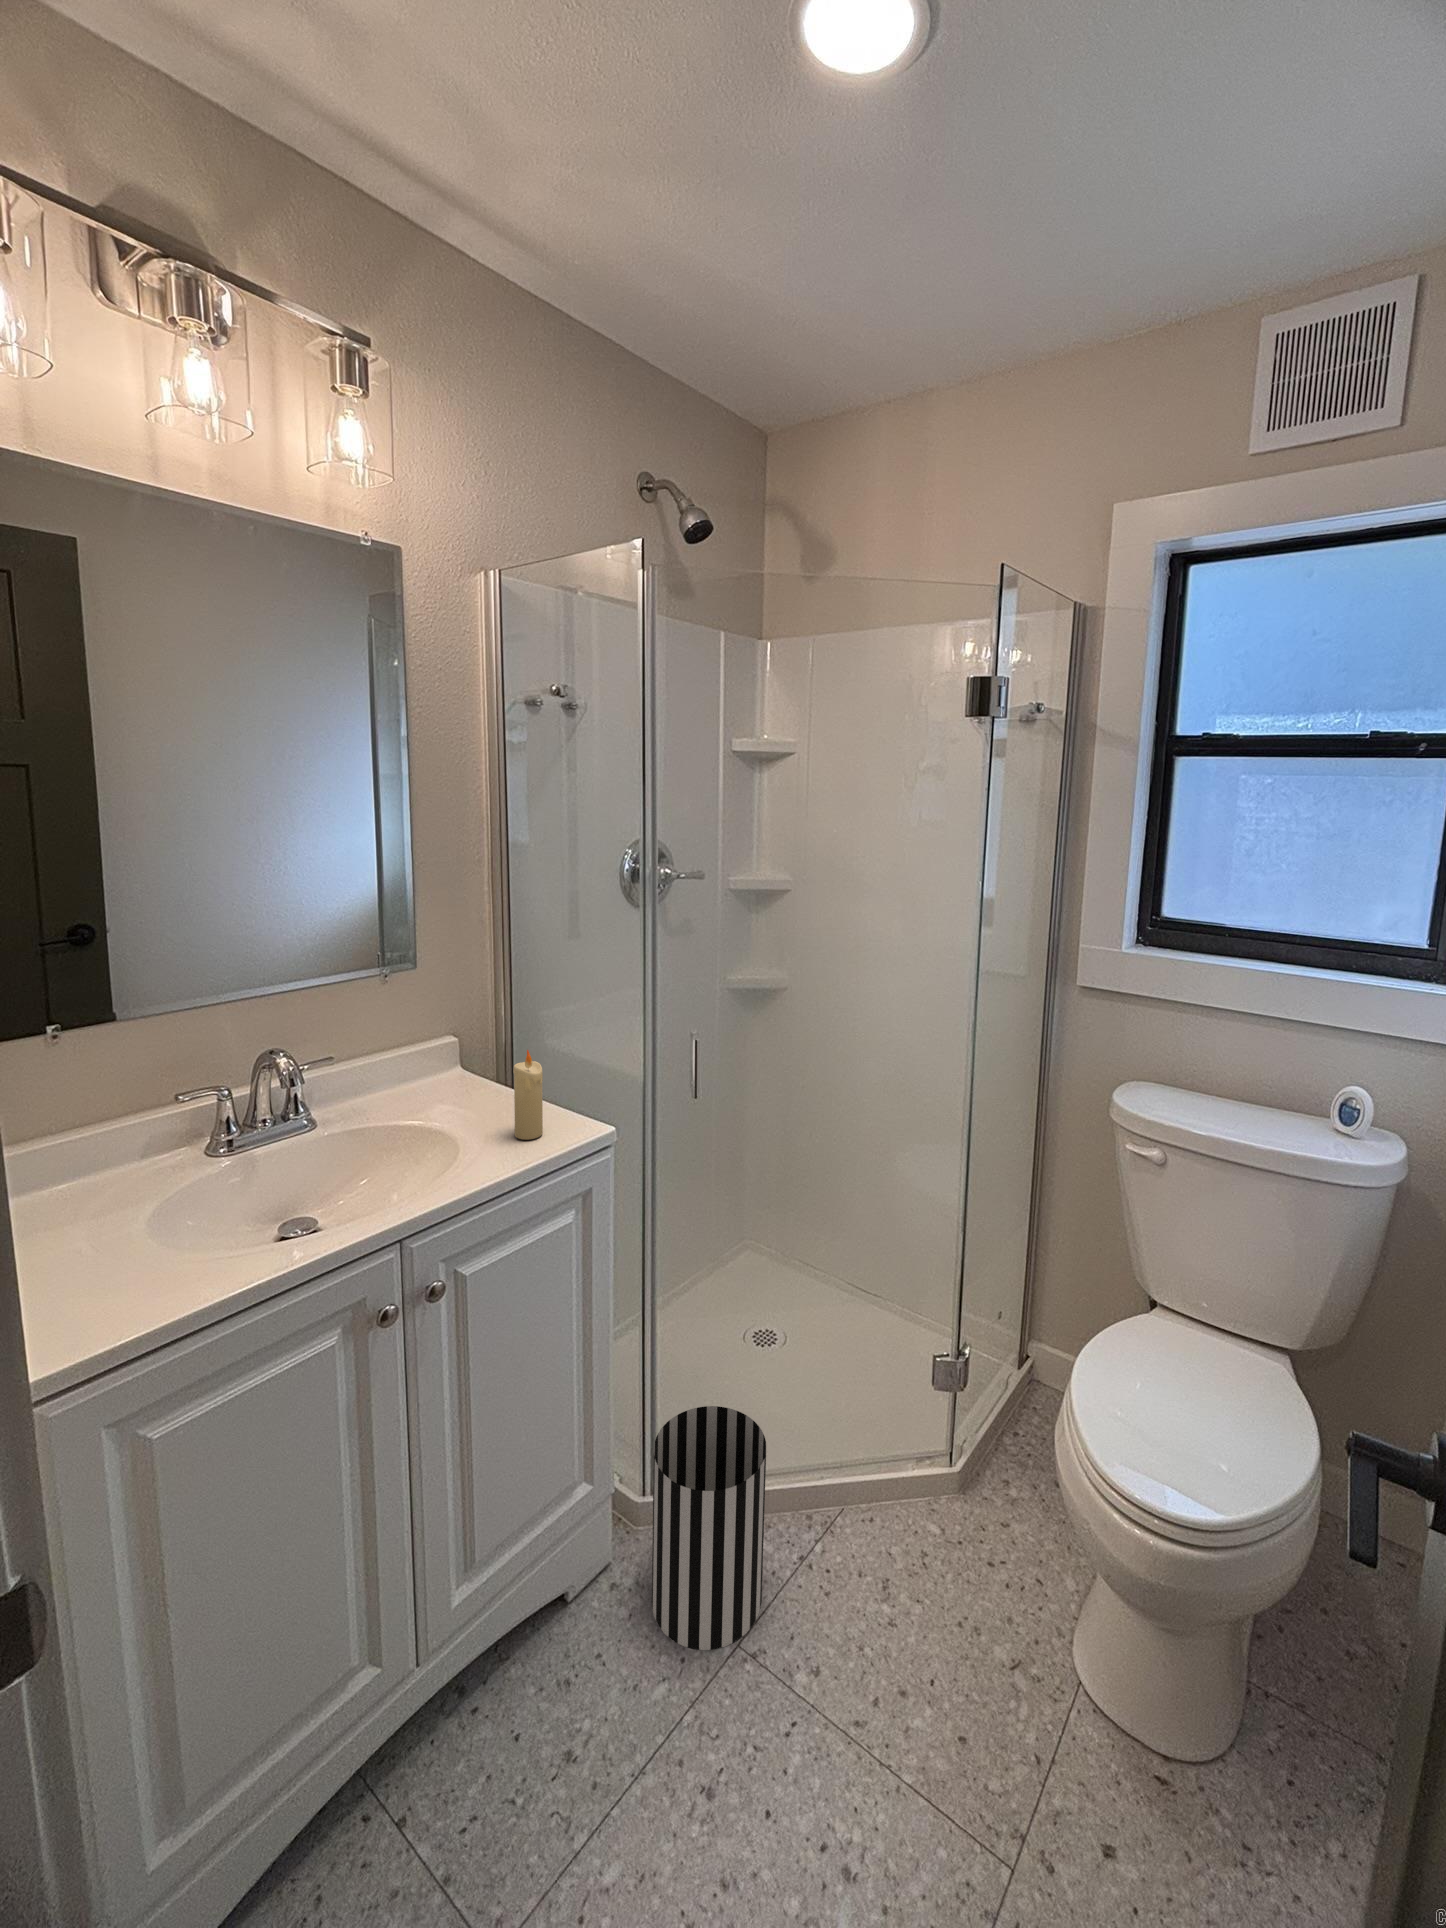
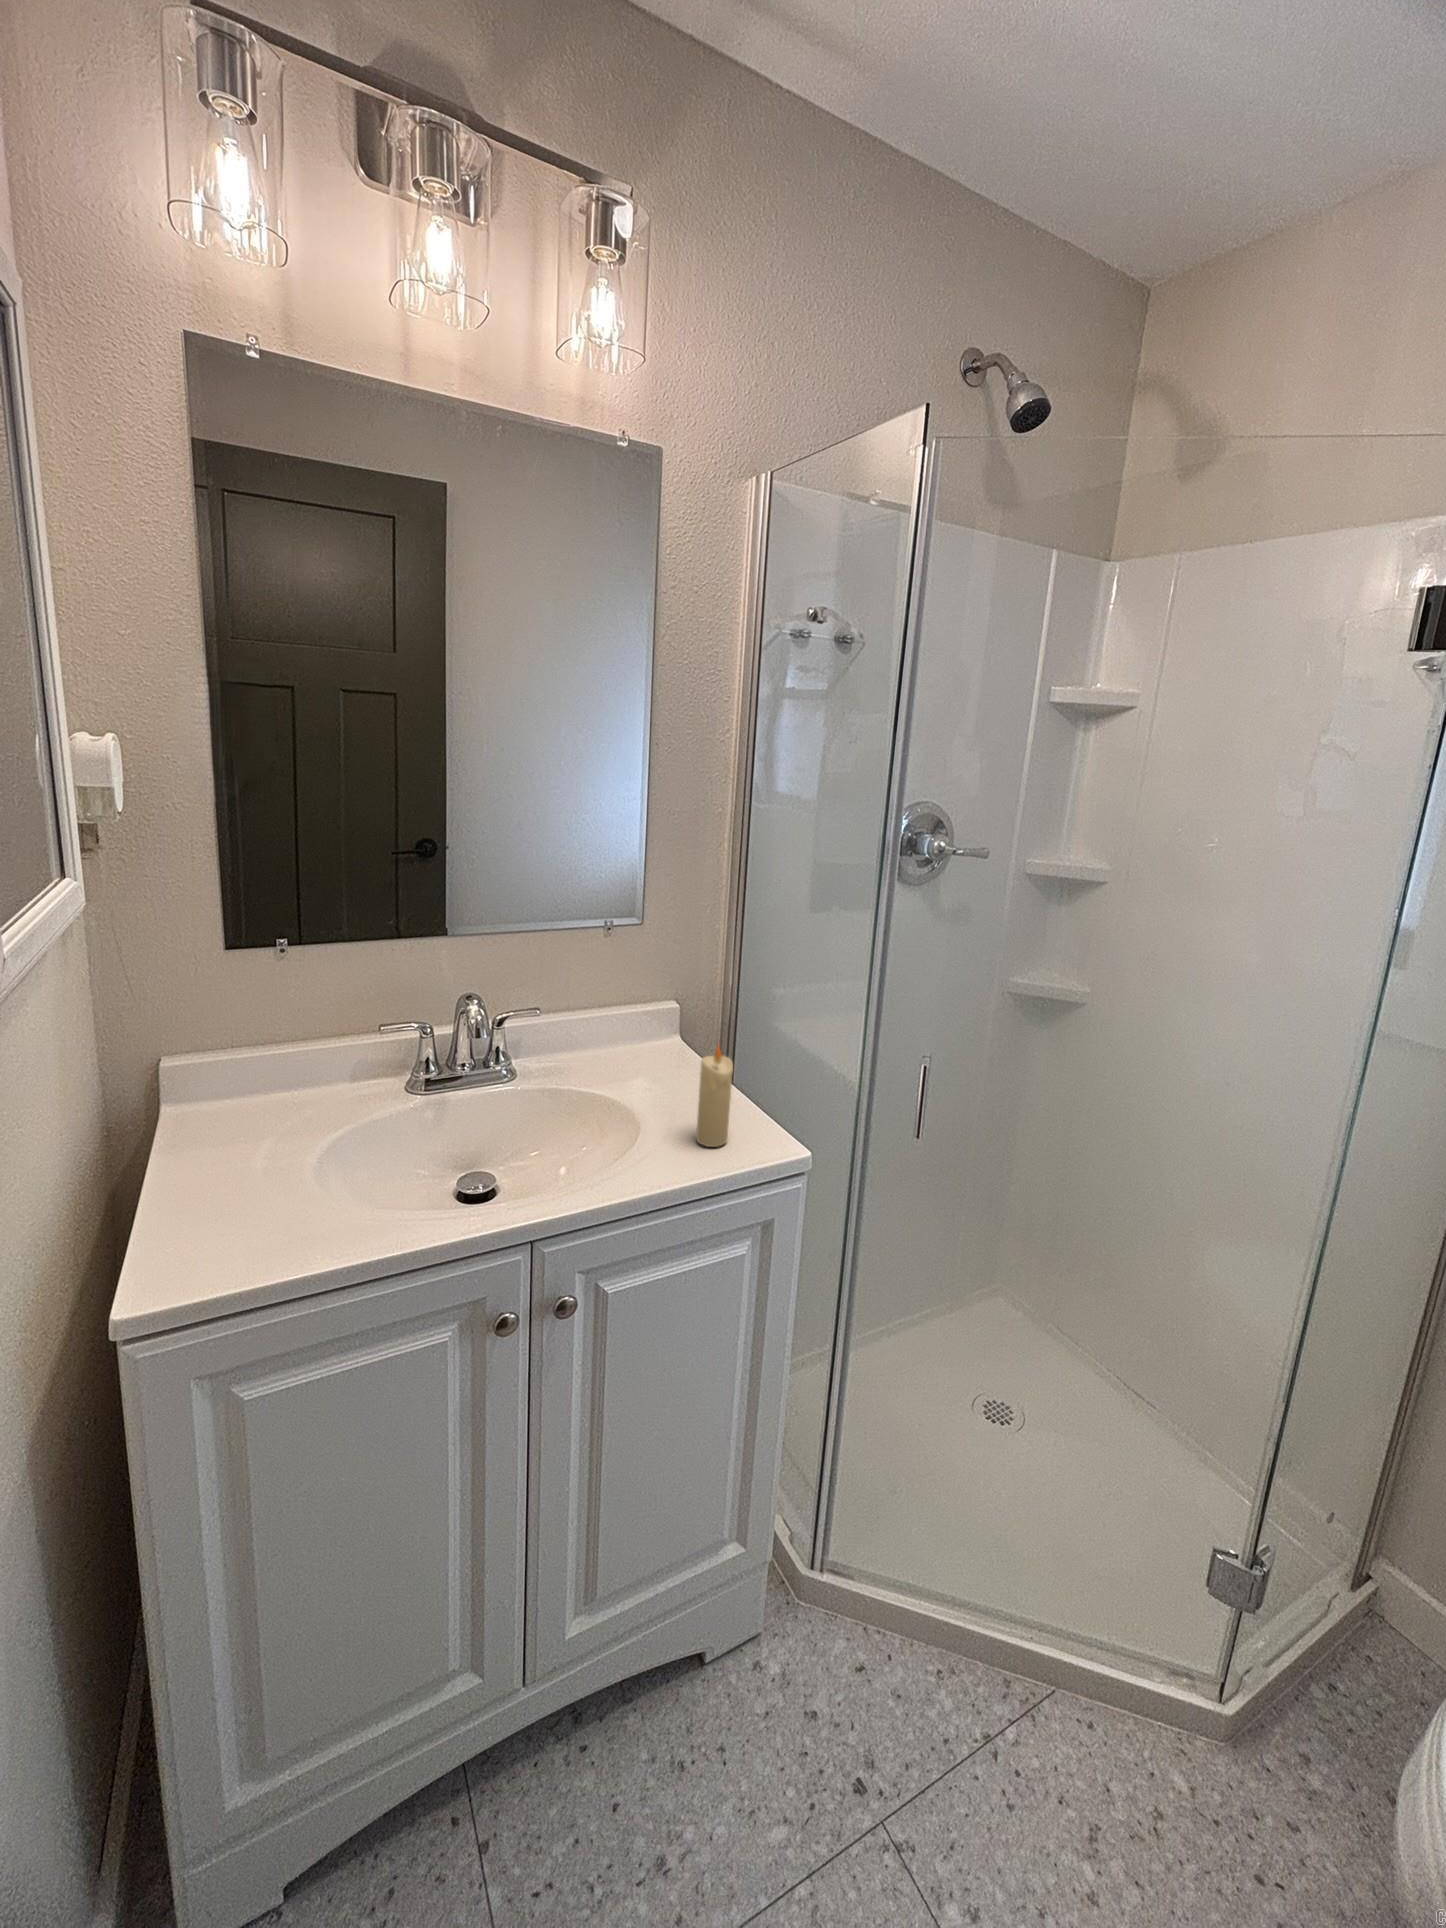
wastebasket: present [652,1406,766,1650] -> none [794,1504,952,1813]

